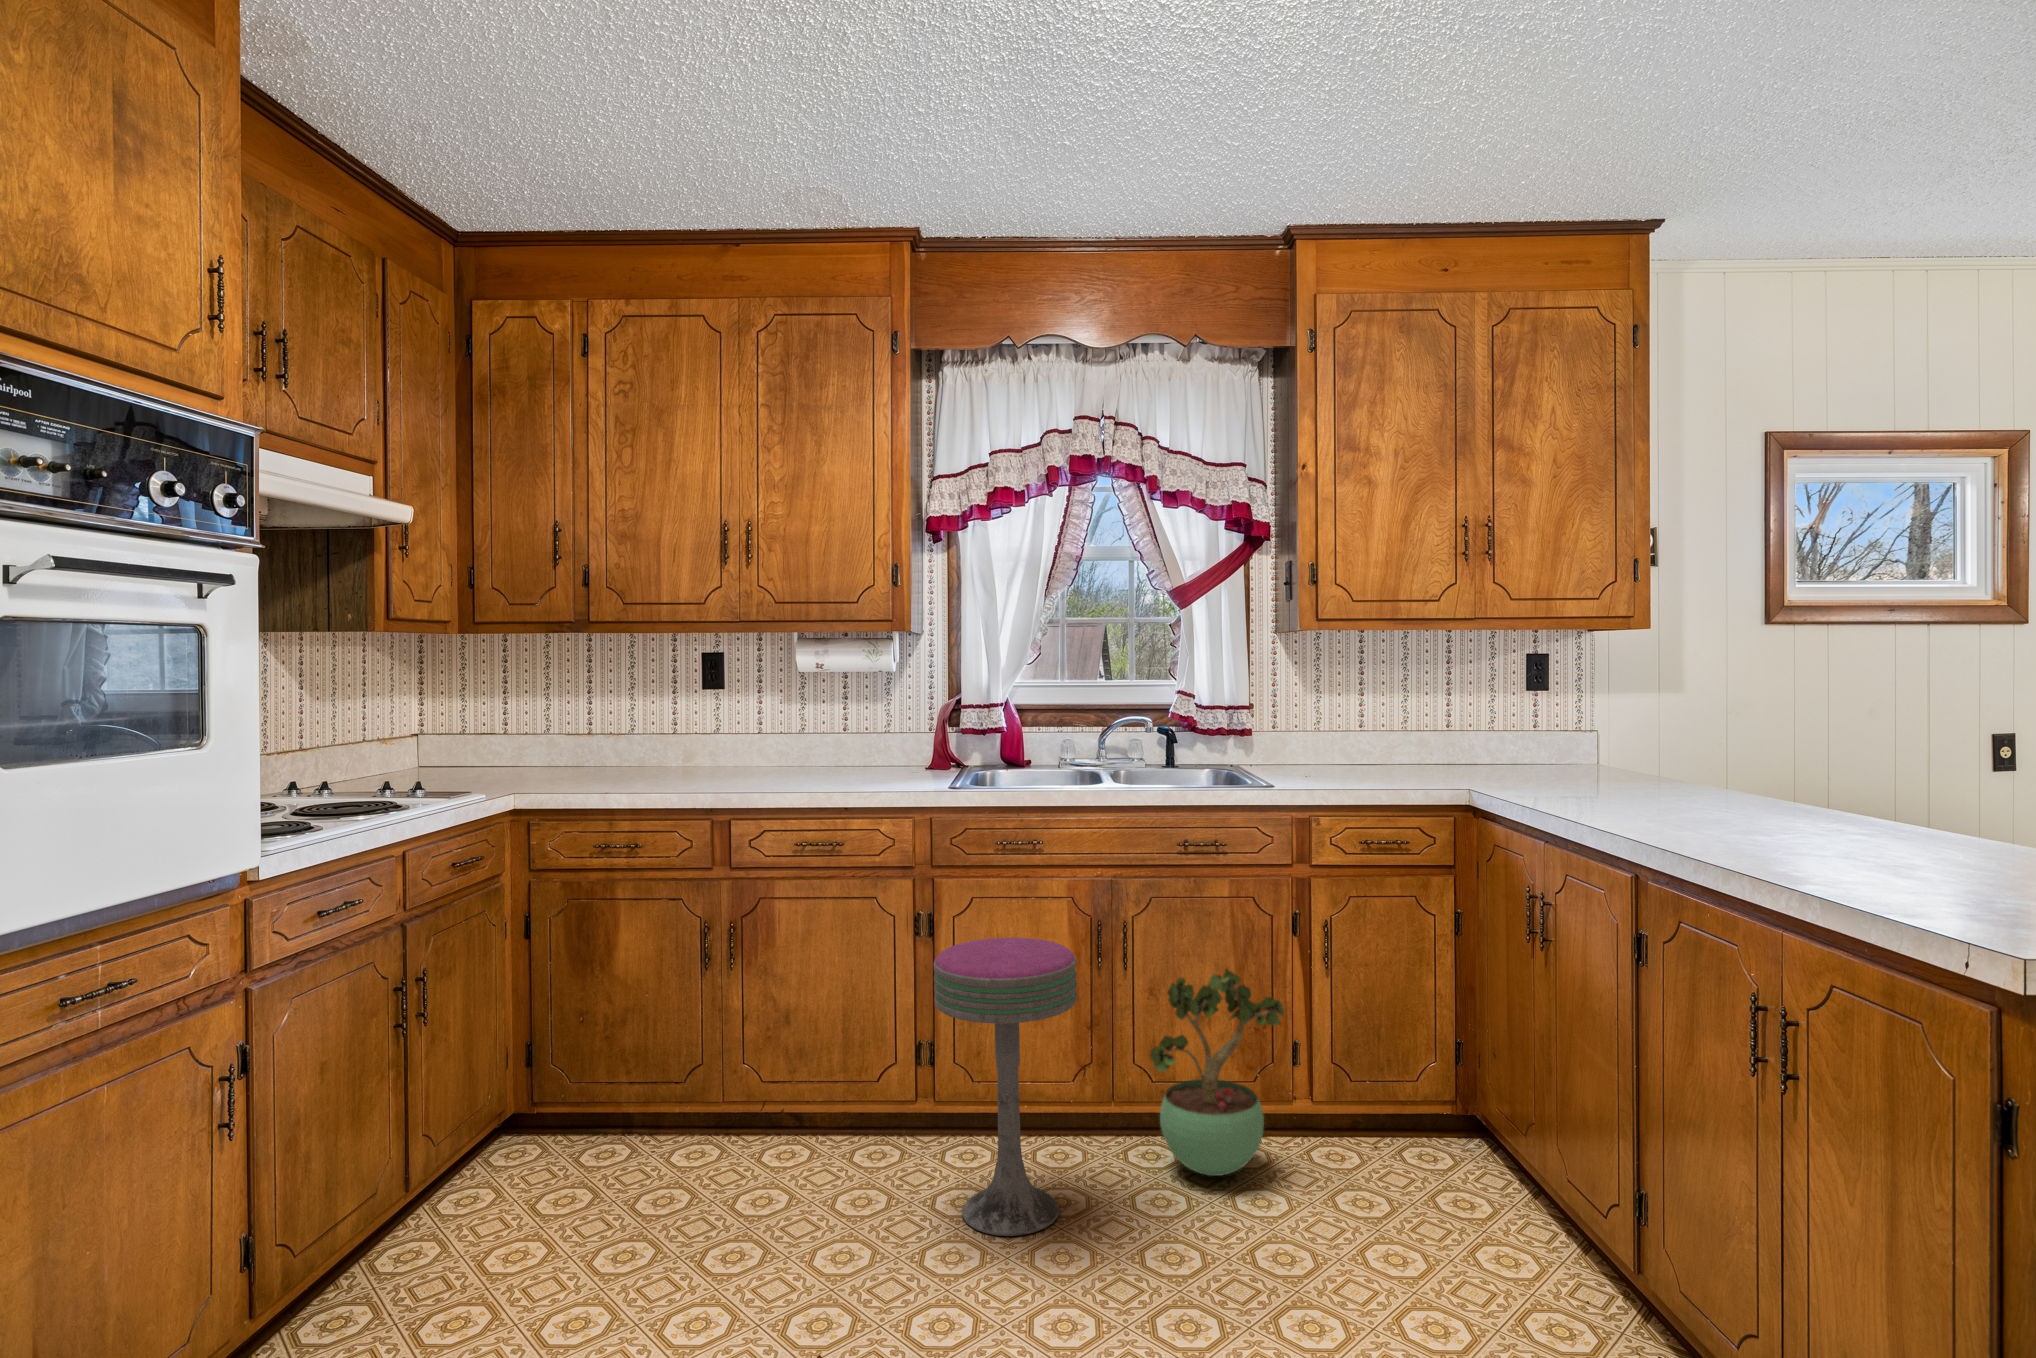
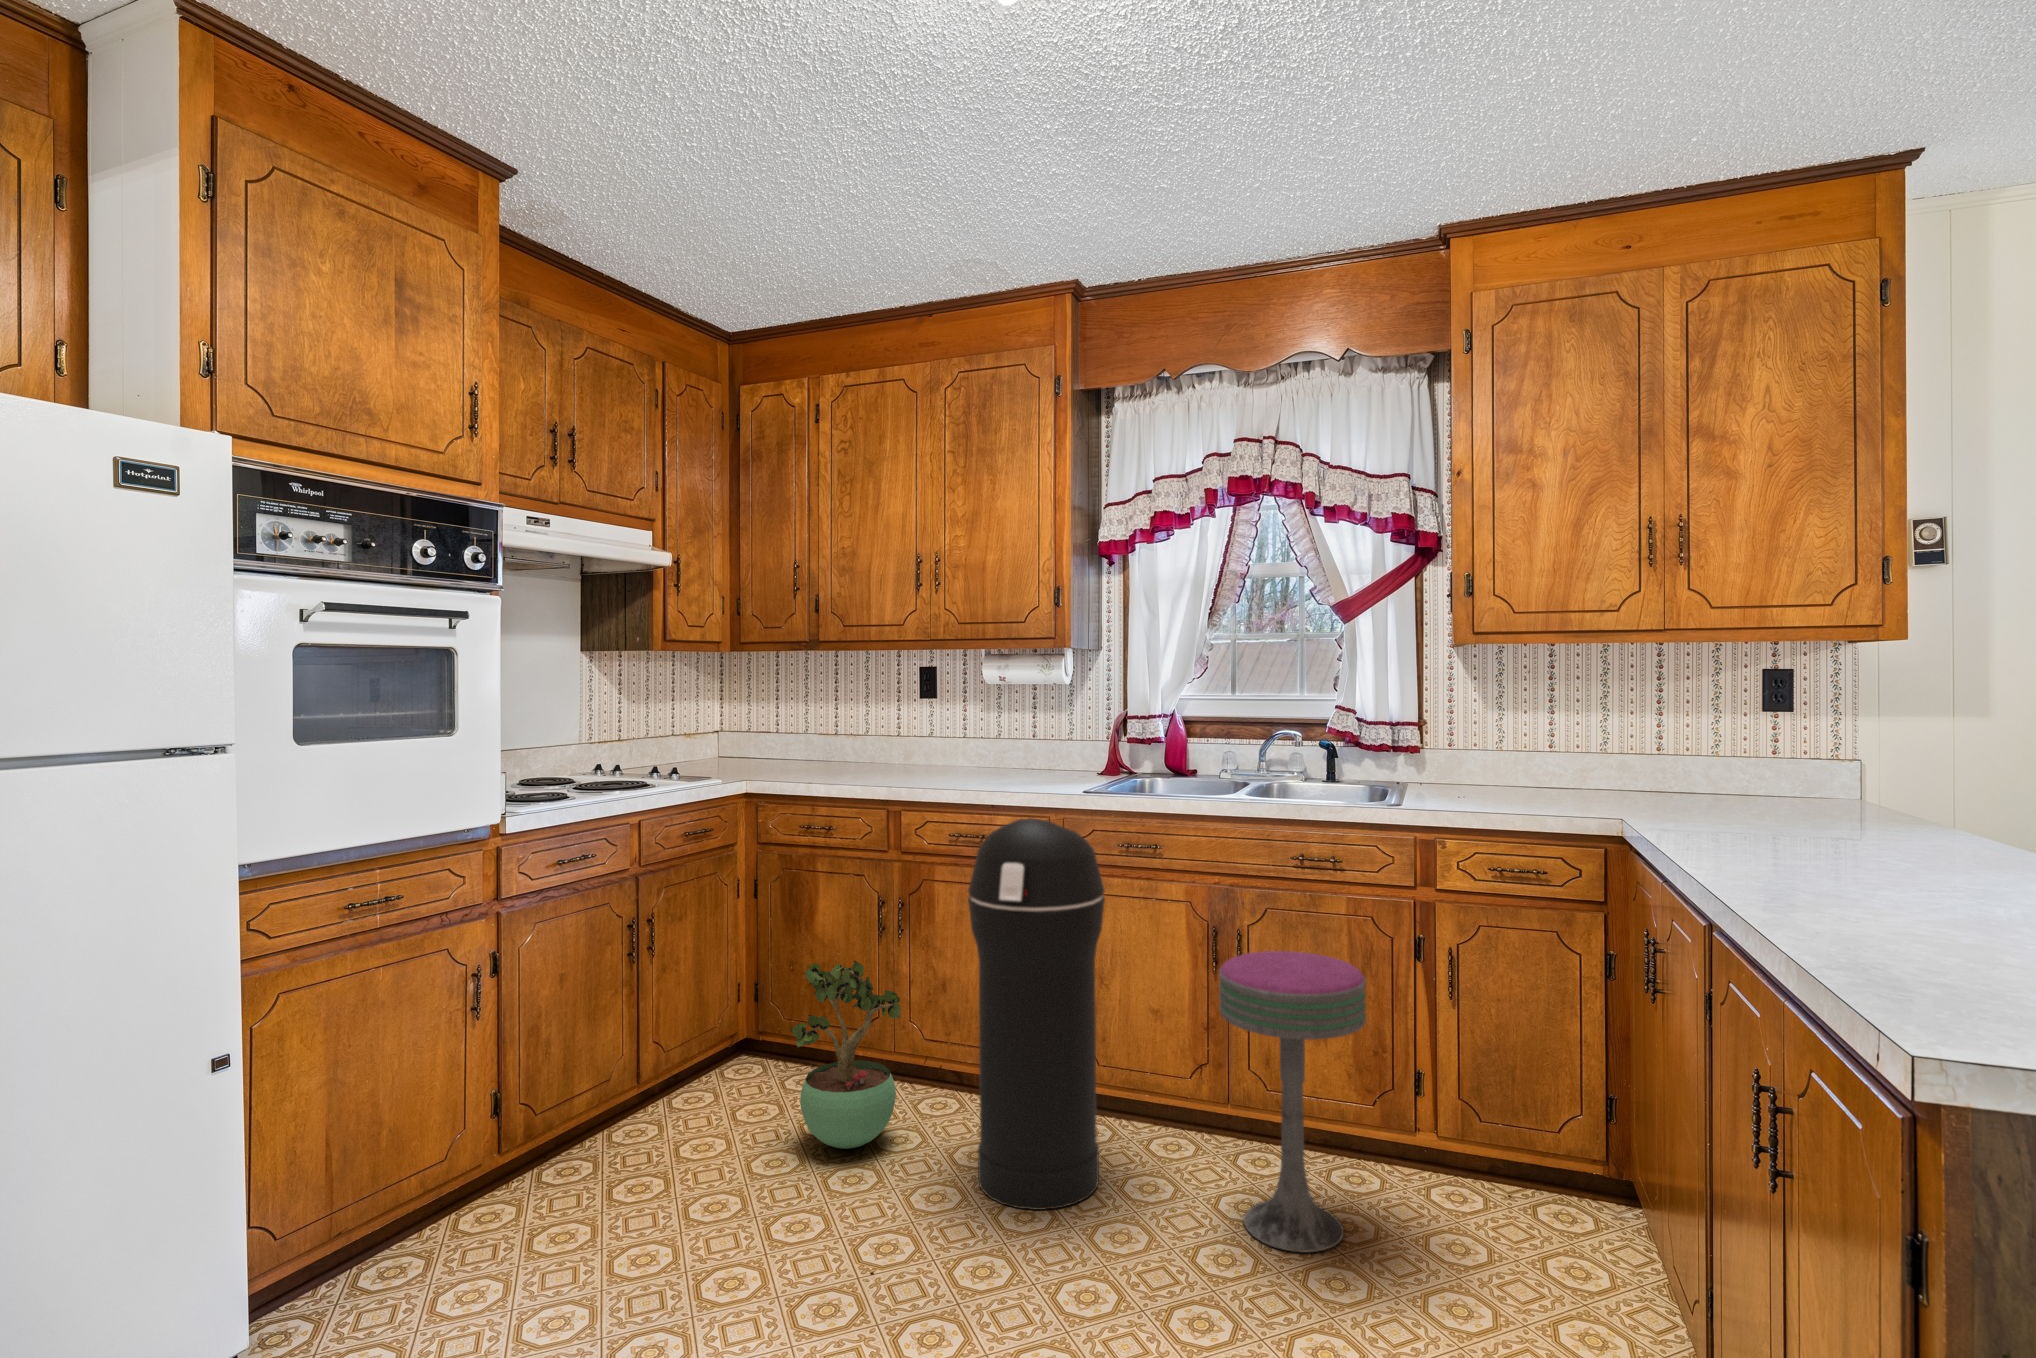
trash can: none [653,822,807,1249] -> present [968,818,1105,1210]
potted plant: present [1150,969,1284,1176] -> present [790,961,902,1149]

